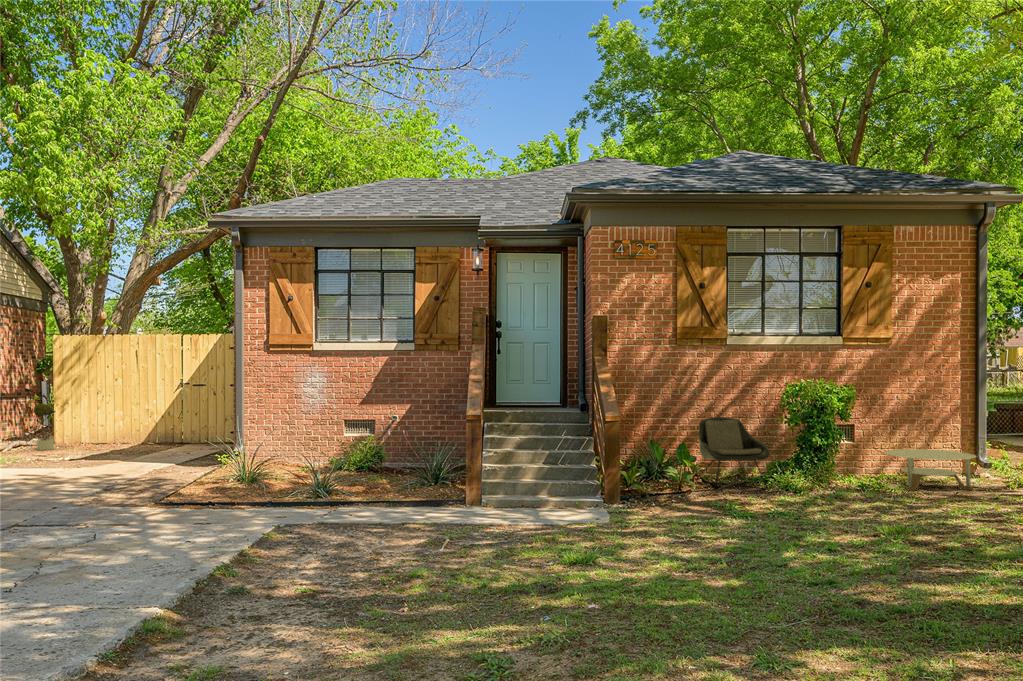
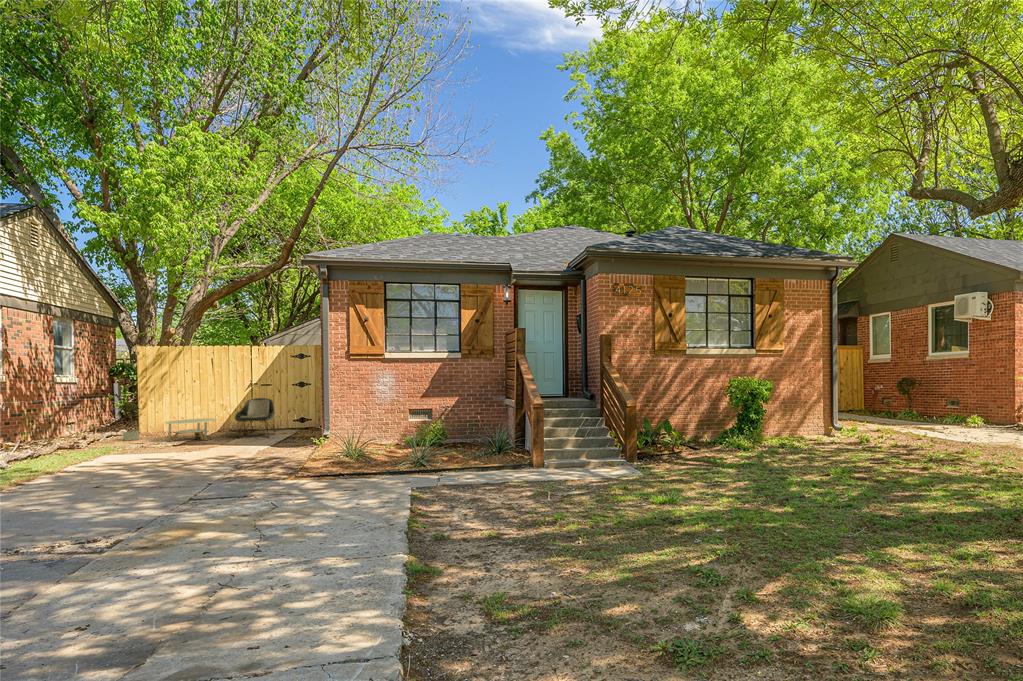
lounge chair: present [697,417,770,492] -> present [235,398,275,439]
round table: present [885,449,976,491] -> present [165,419,217,442]

